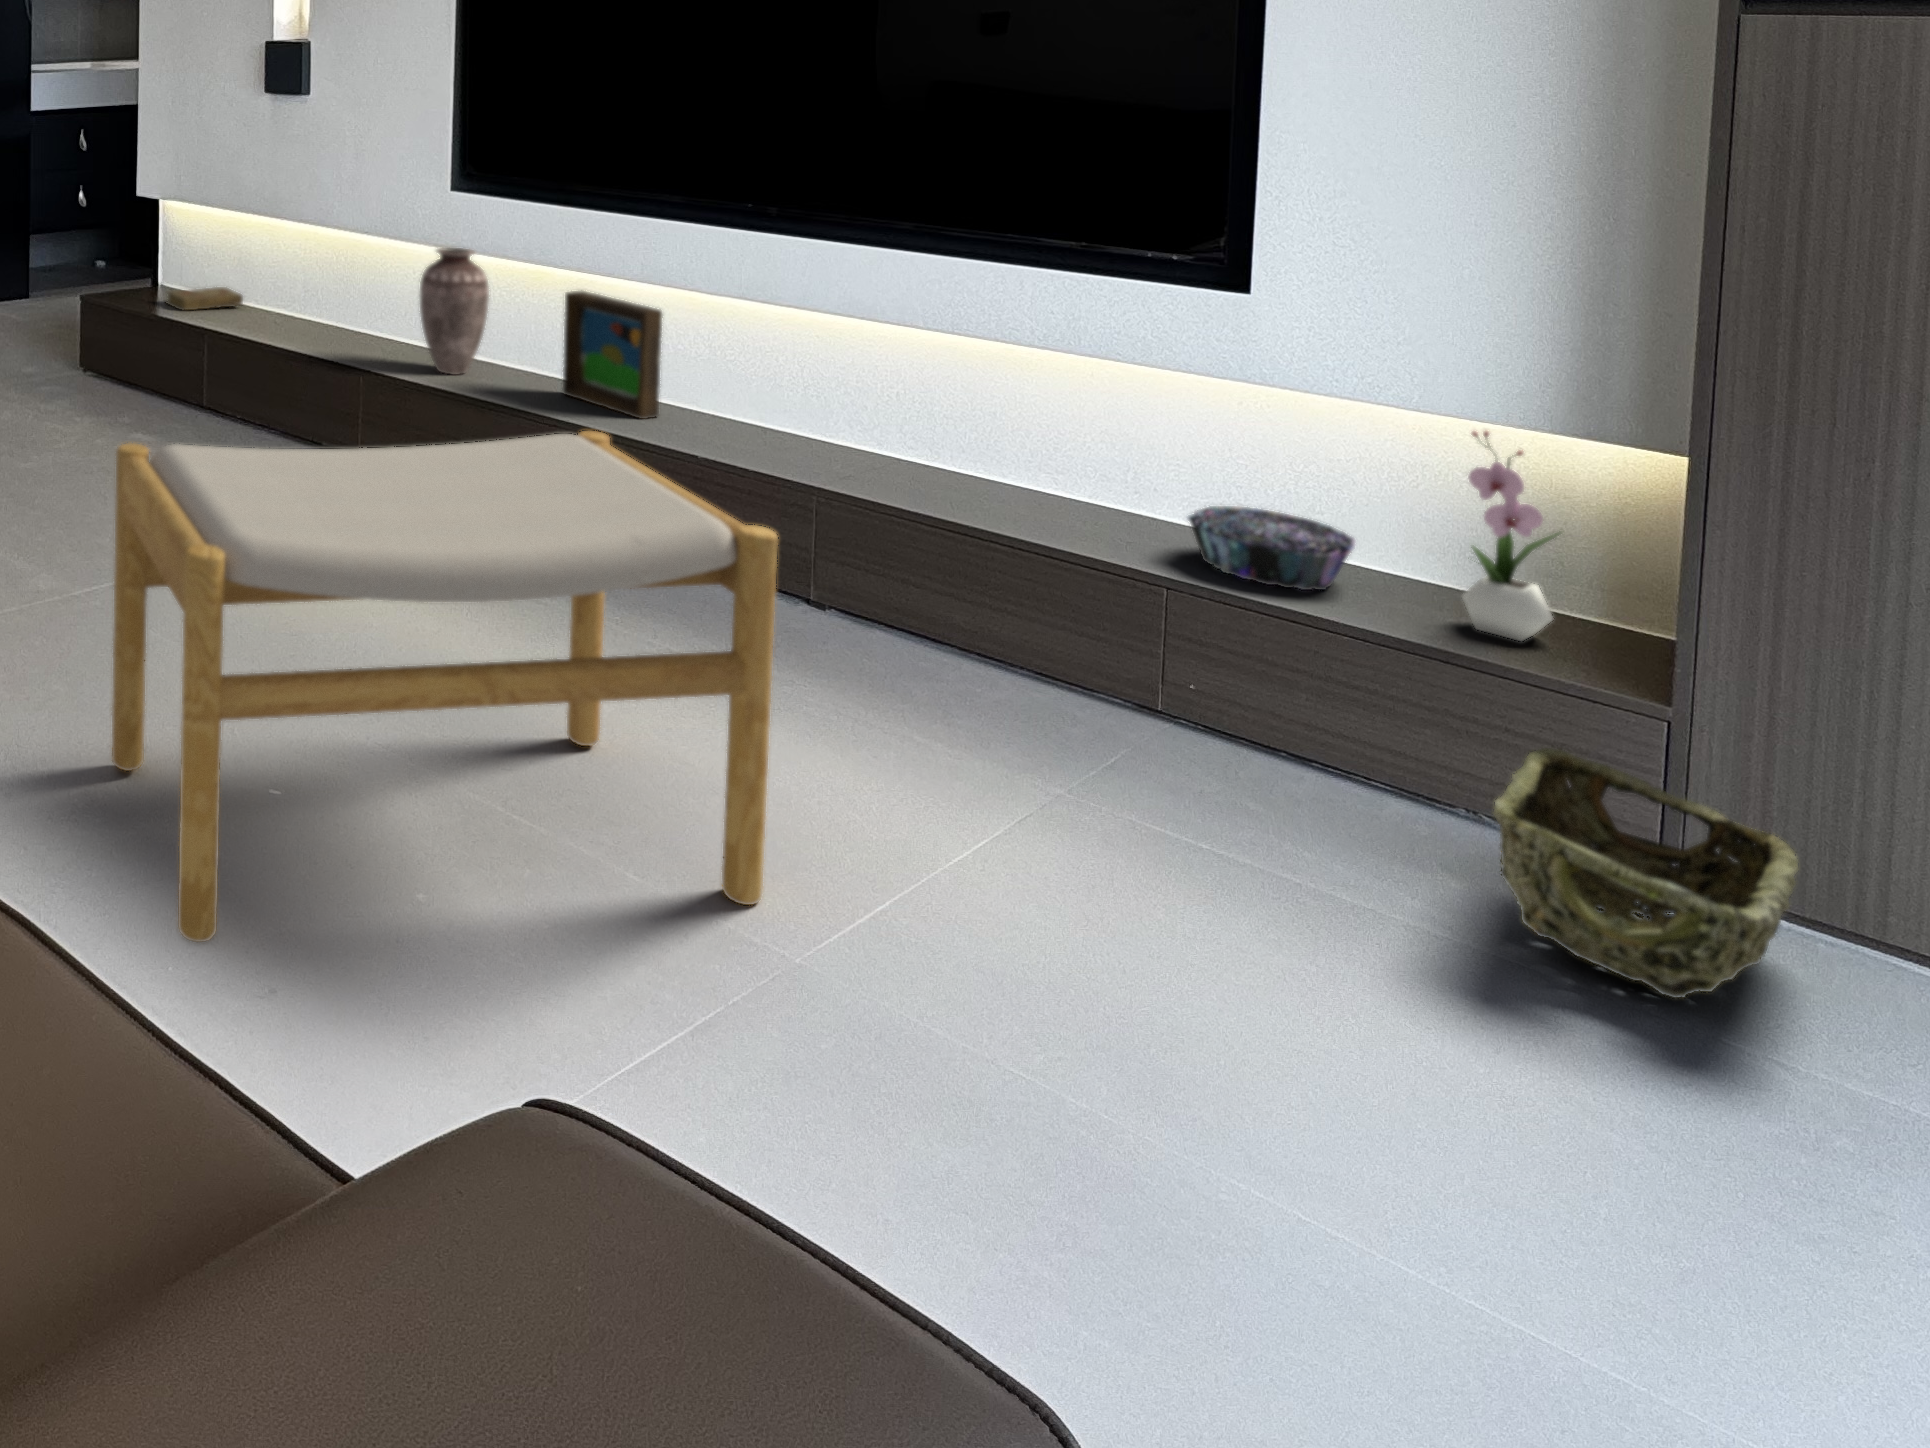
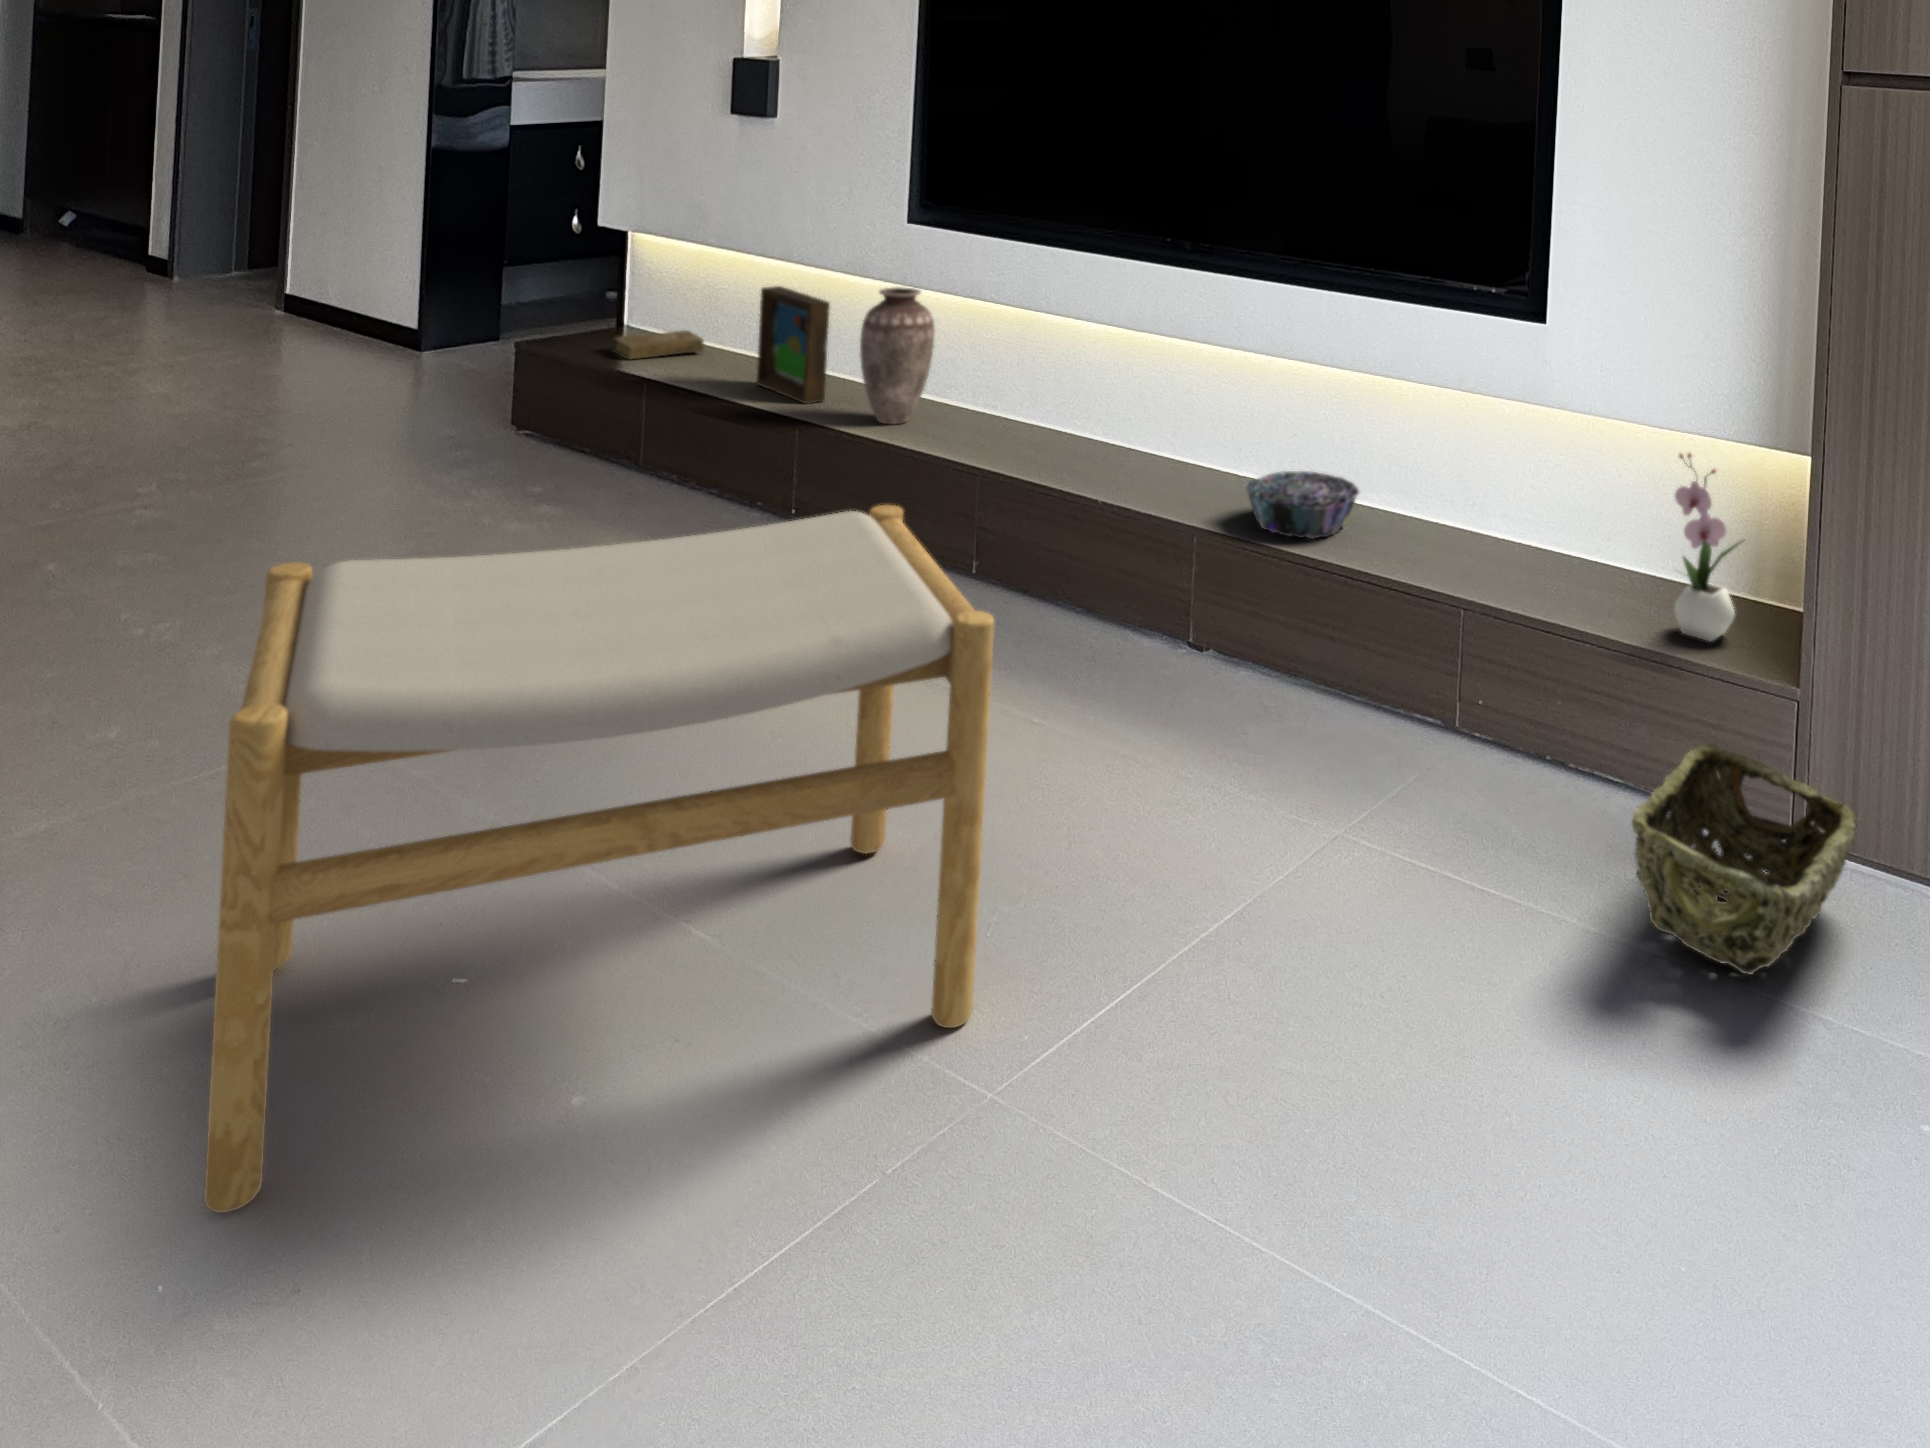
picture frame: present [563,290,663,419] -> present [757,286,830,404]
decorative bowl: present [1187,506,1356,590] -> present [1245,471,1360,539]

